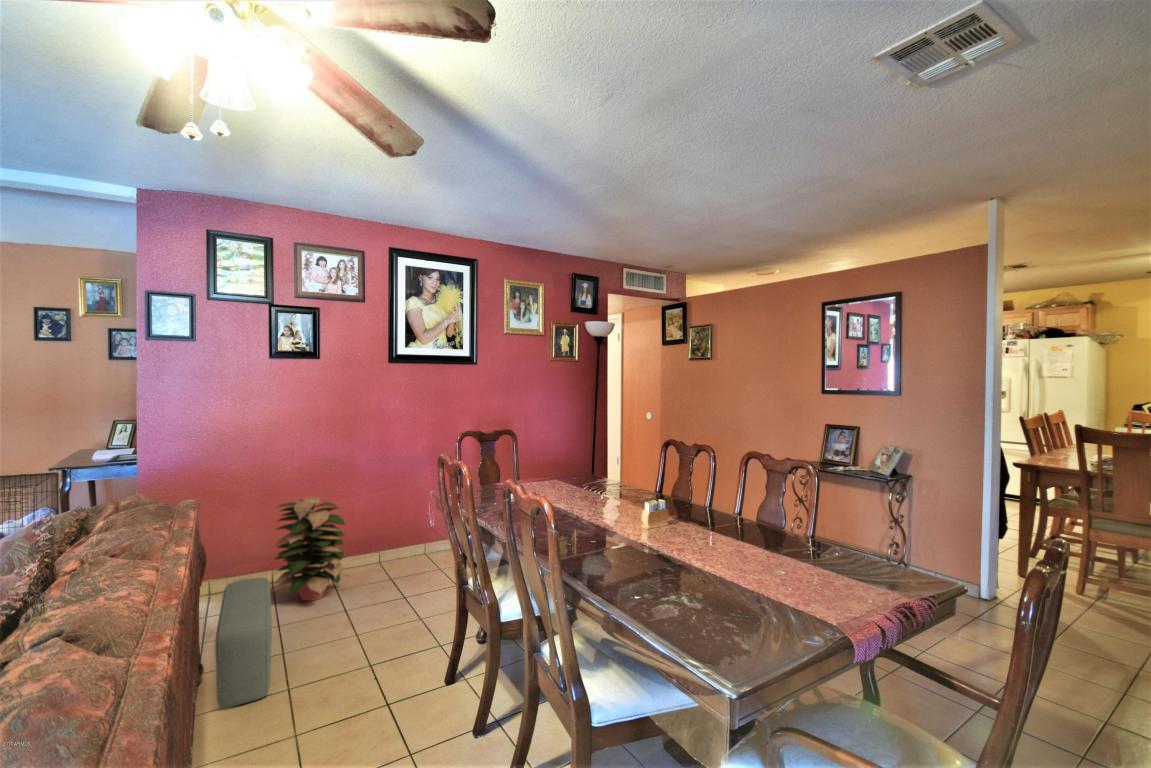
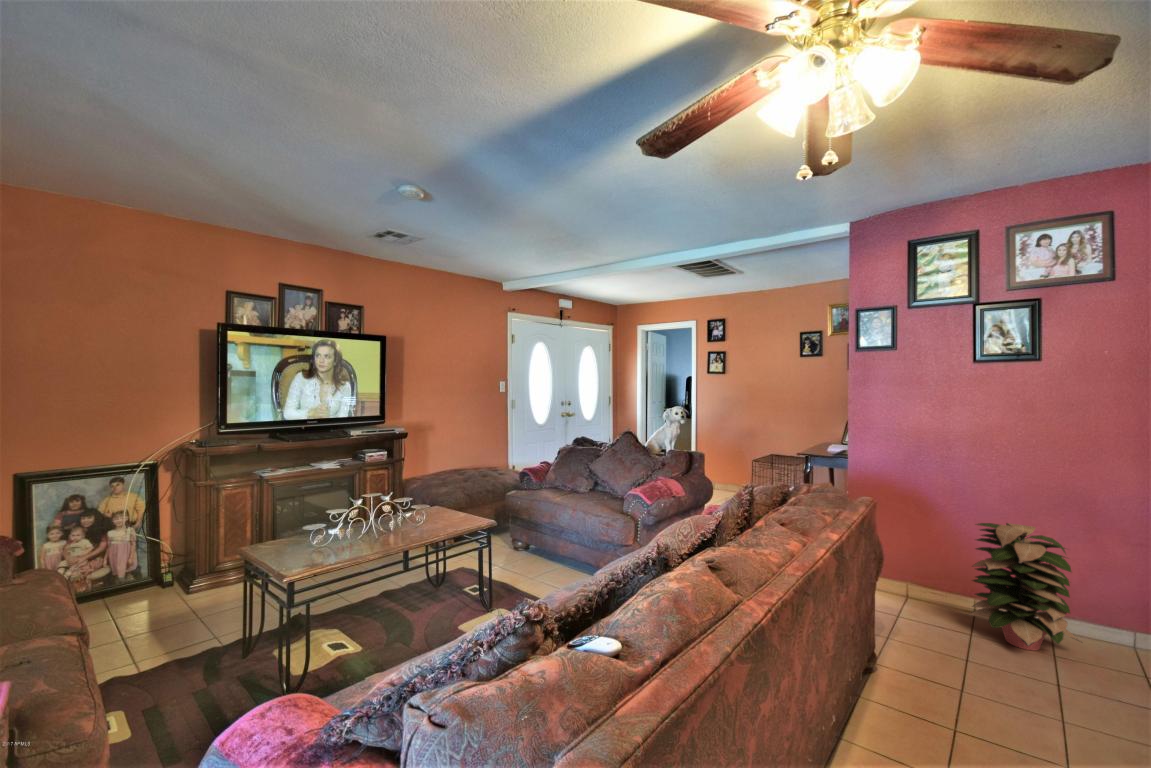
pouf: present [215,577,272,708] -> none [882,585,955,720]

